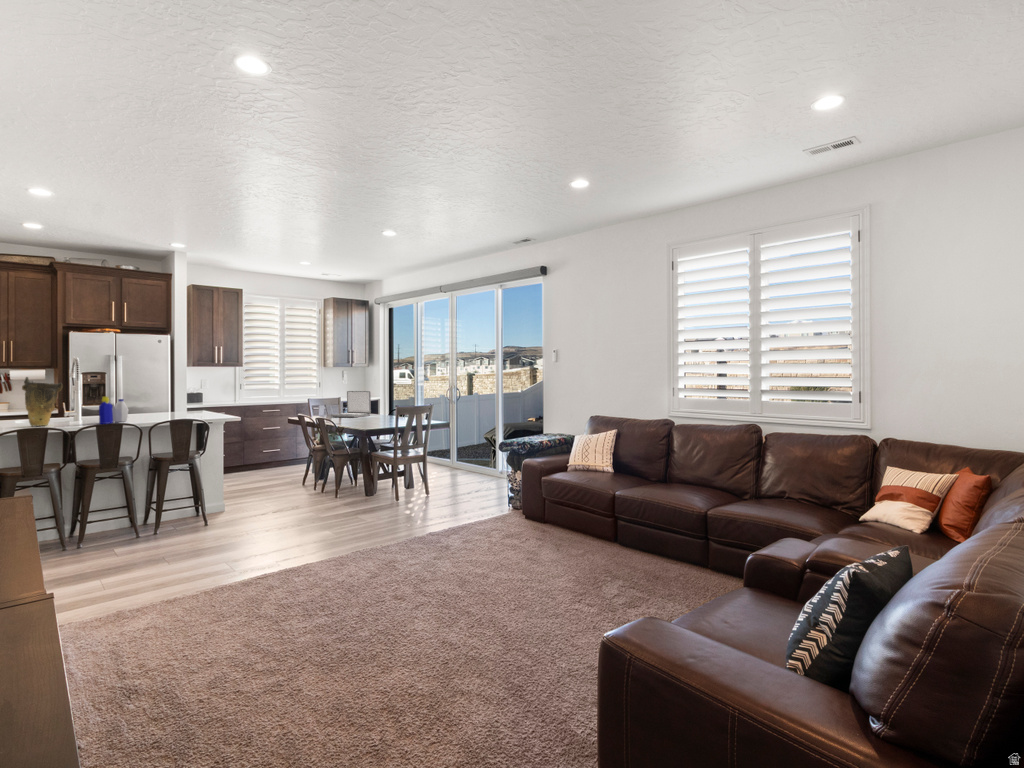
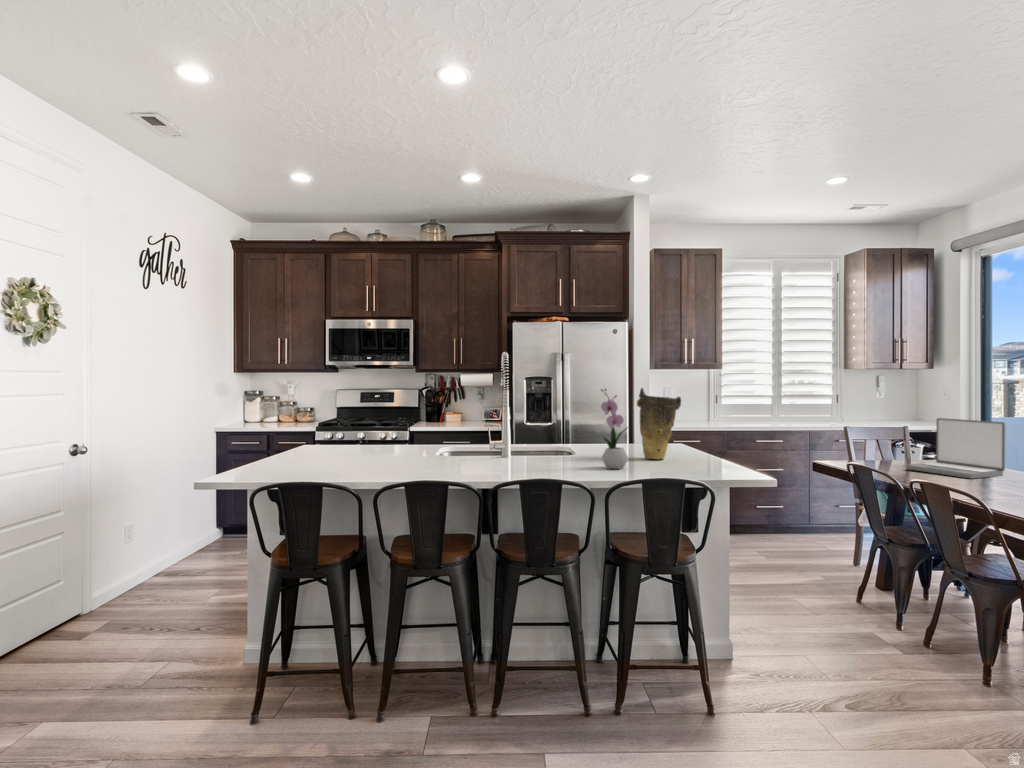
flower arrangement: none [144,376,164,420] -> present [601,389,628,469]
vase: present [22,377,63,426] -> present [637,388,681,460]
bottle: present [99,397,129,424] -> none [533,426,576,476]

